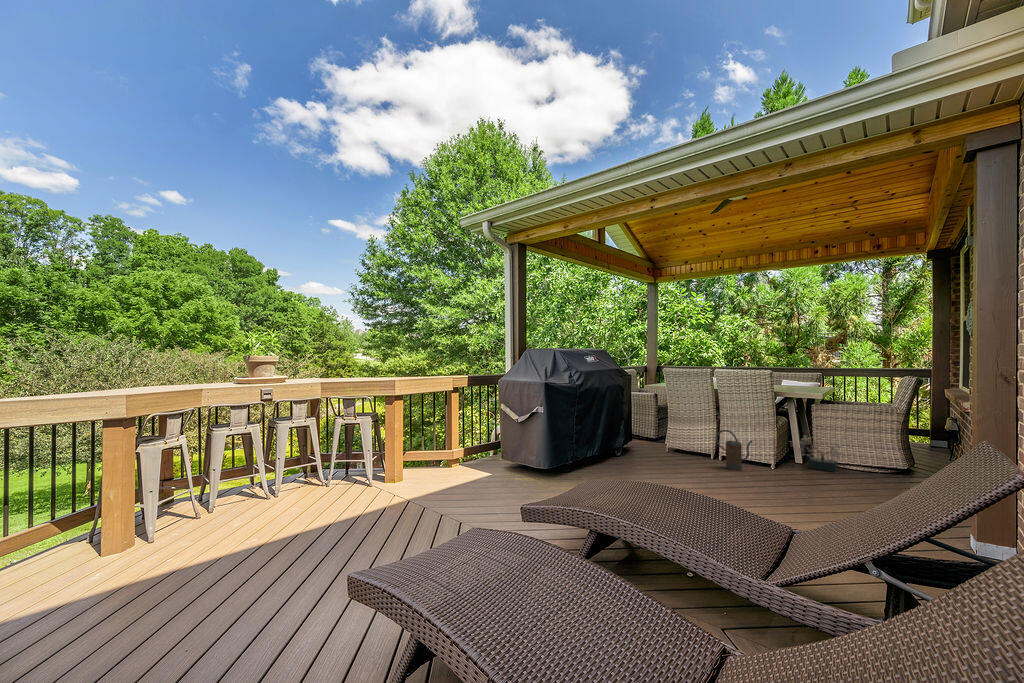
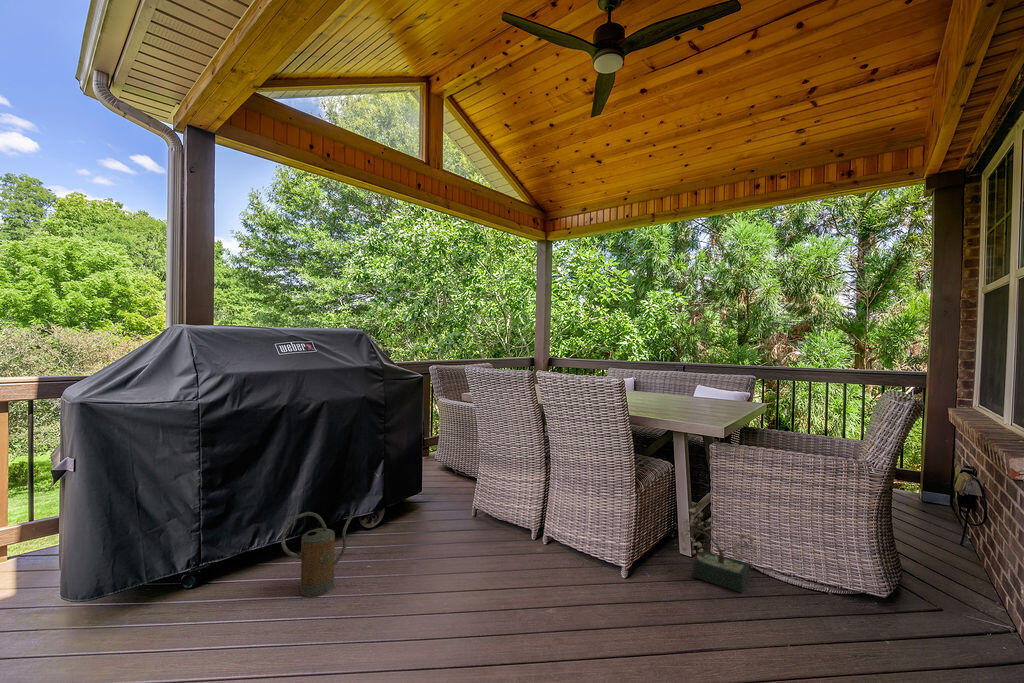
watering can: present [716,430,752,470] -> present [281,512,353,597]

